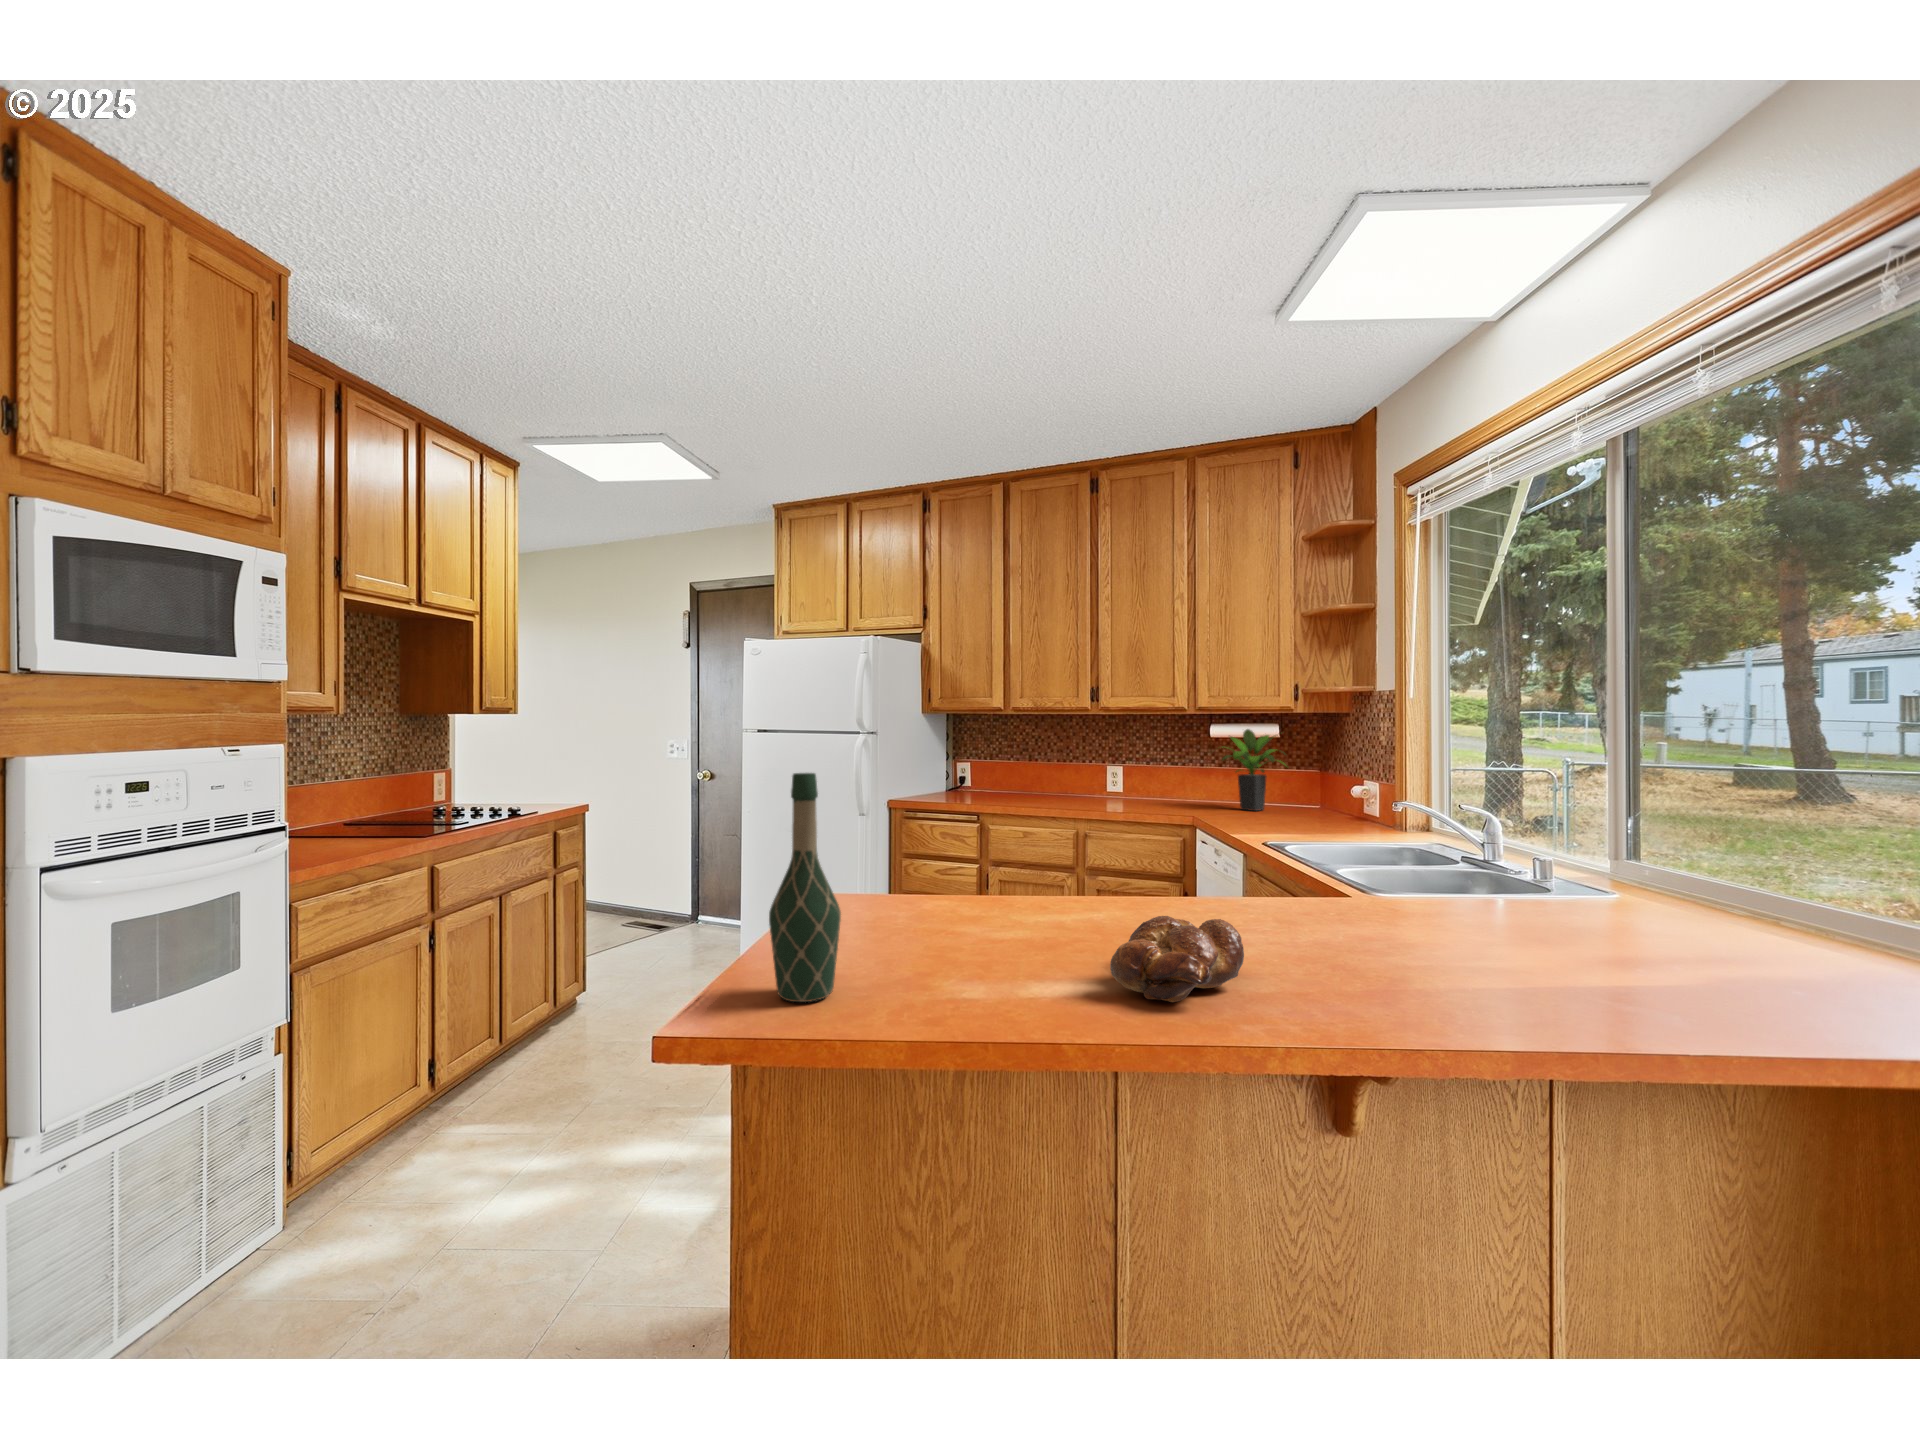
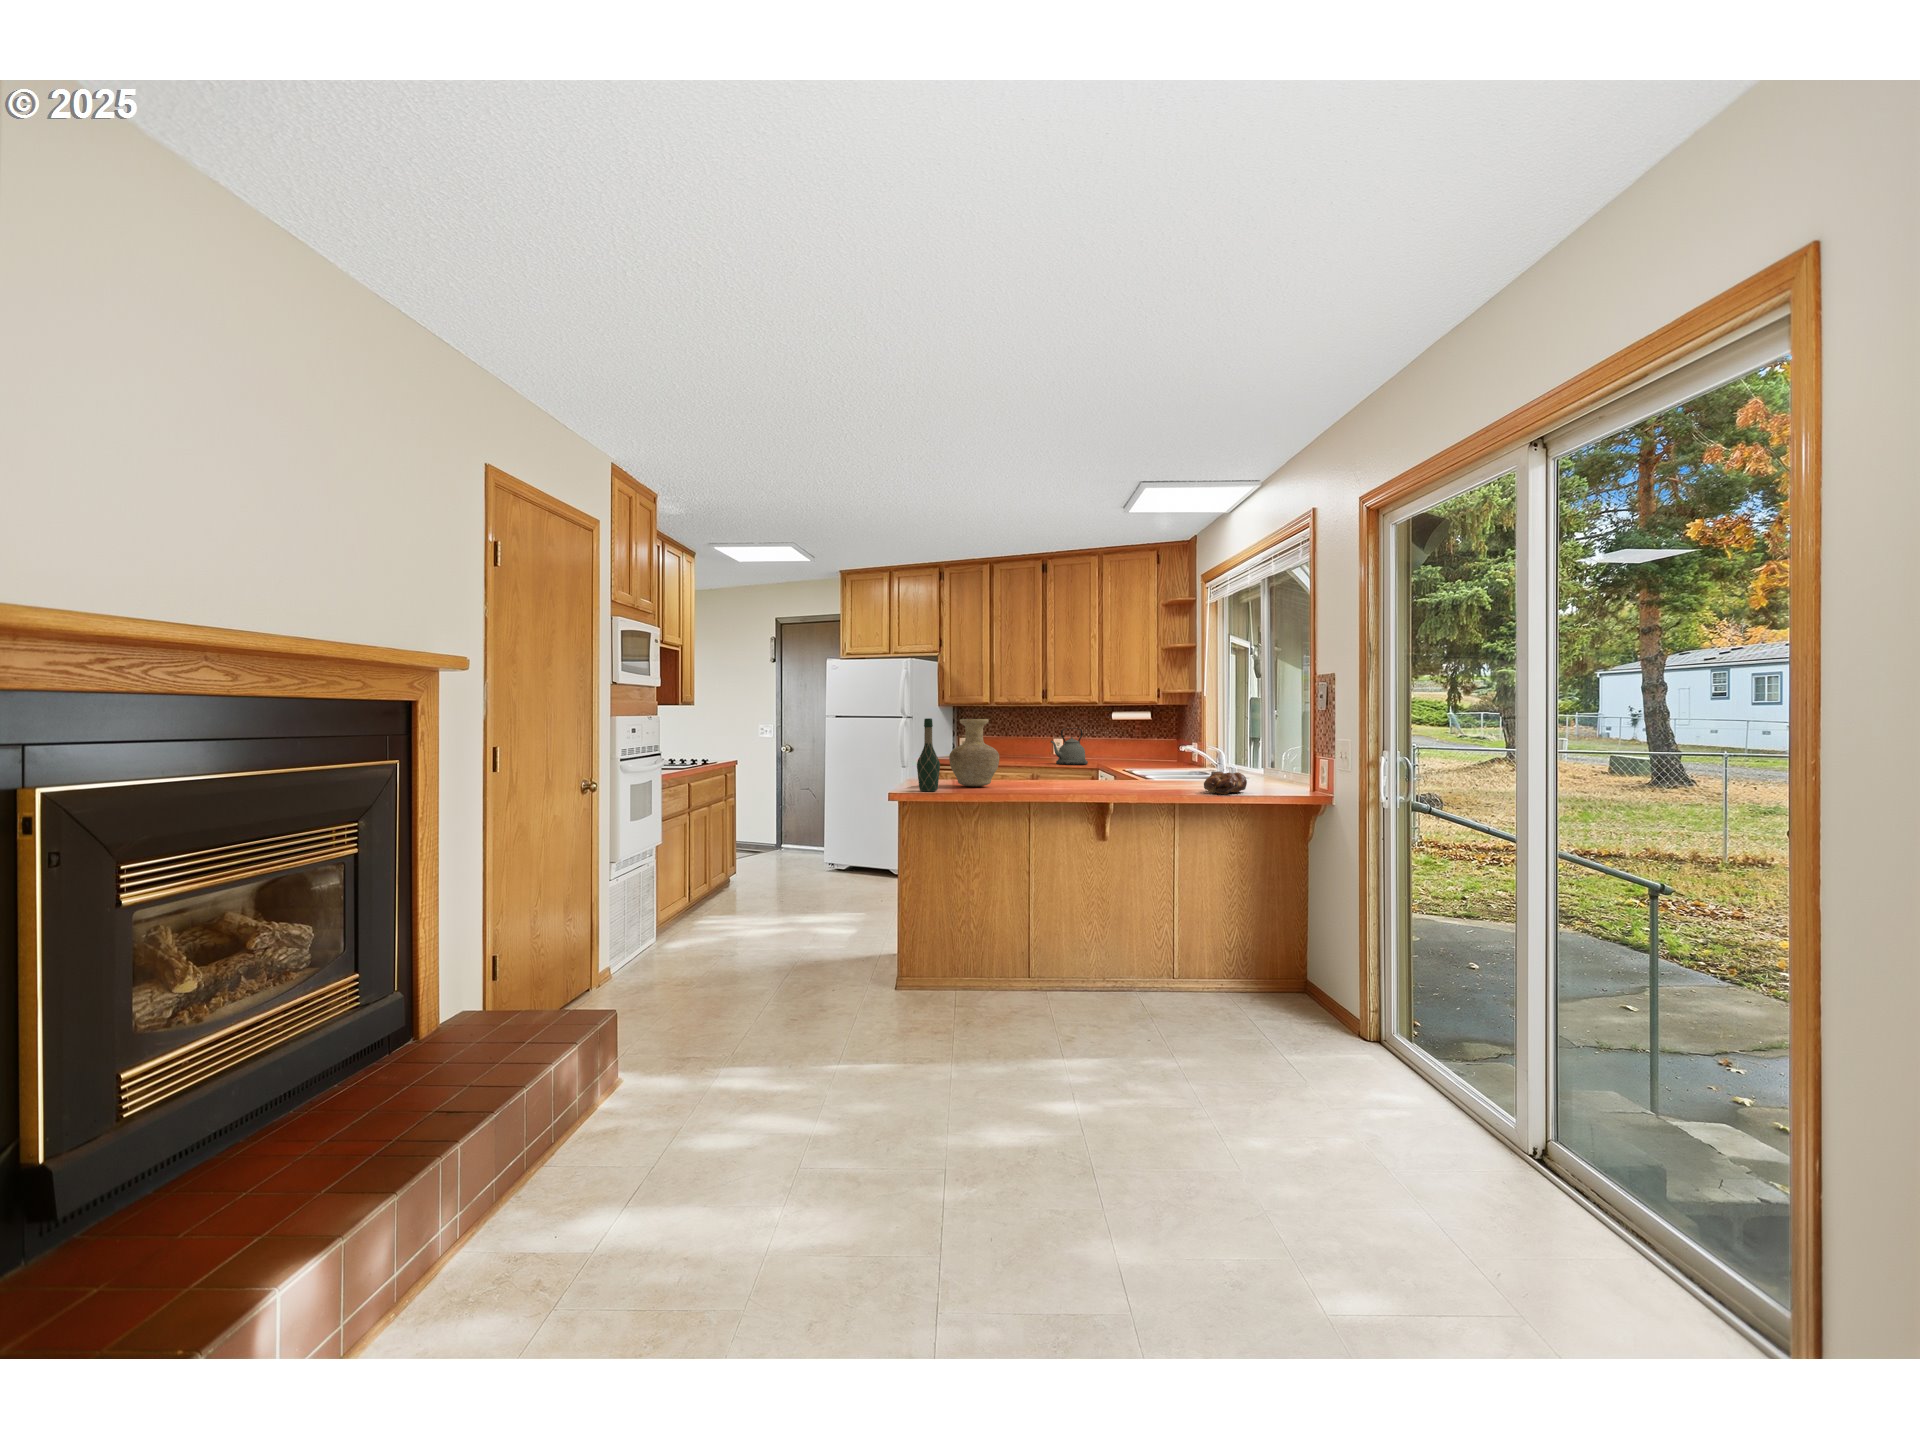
potted plant: present [1222,729,1285,811] -> none [1113,715,1158,764]
kettle: none [1109,752,1172,815] -> present [1051,728,1088,765]
vase: none [888,763,1022,949] -> present [949,719,999,787]
bread loaf: present [1110,916,1244,1002] -> present [1204,771,1247,794]

